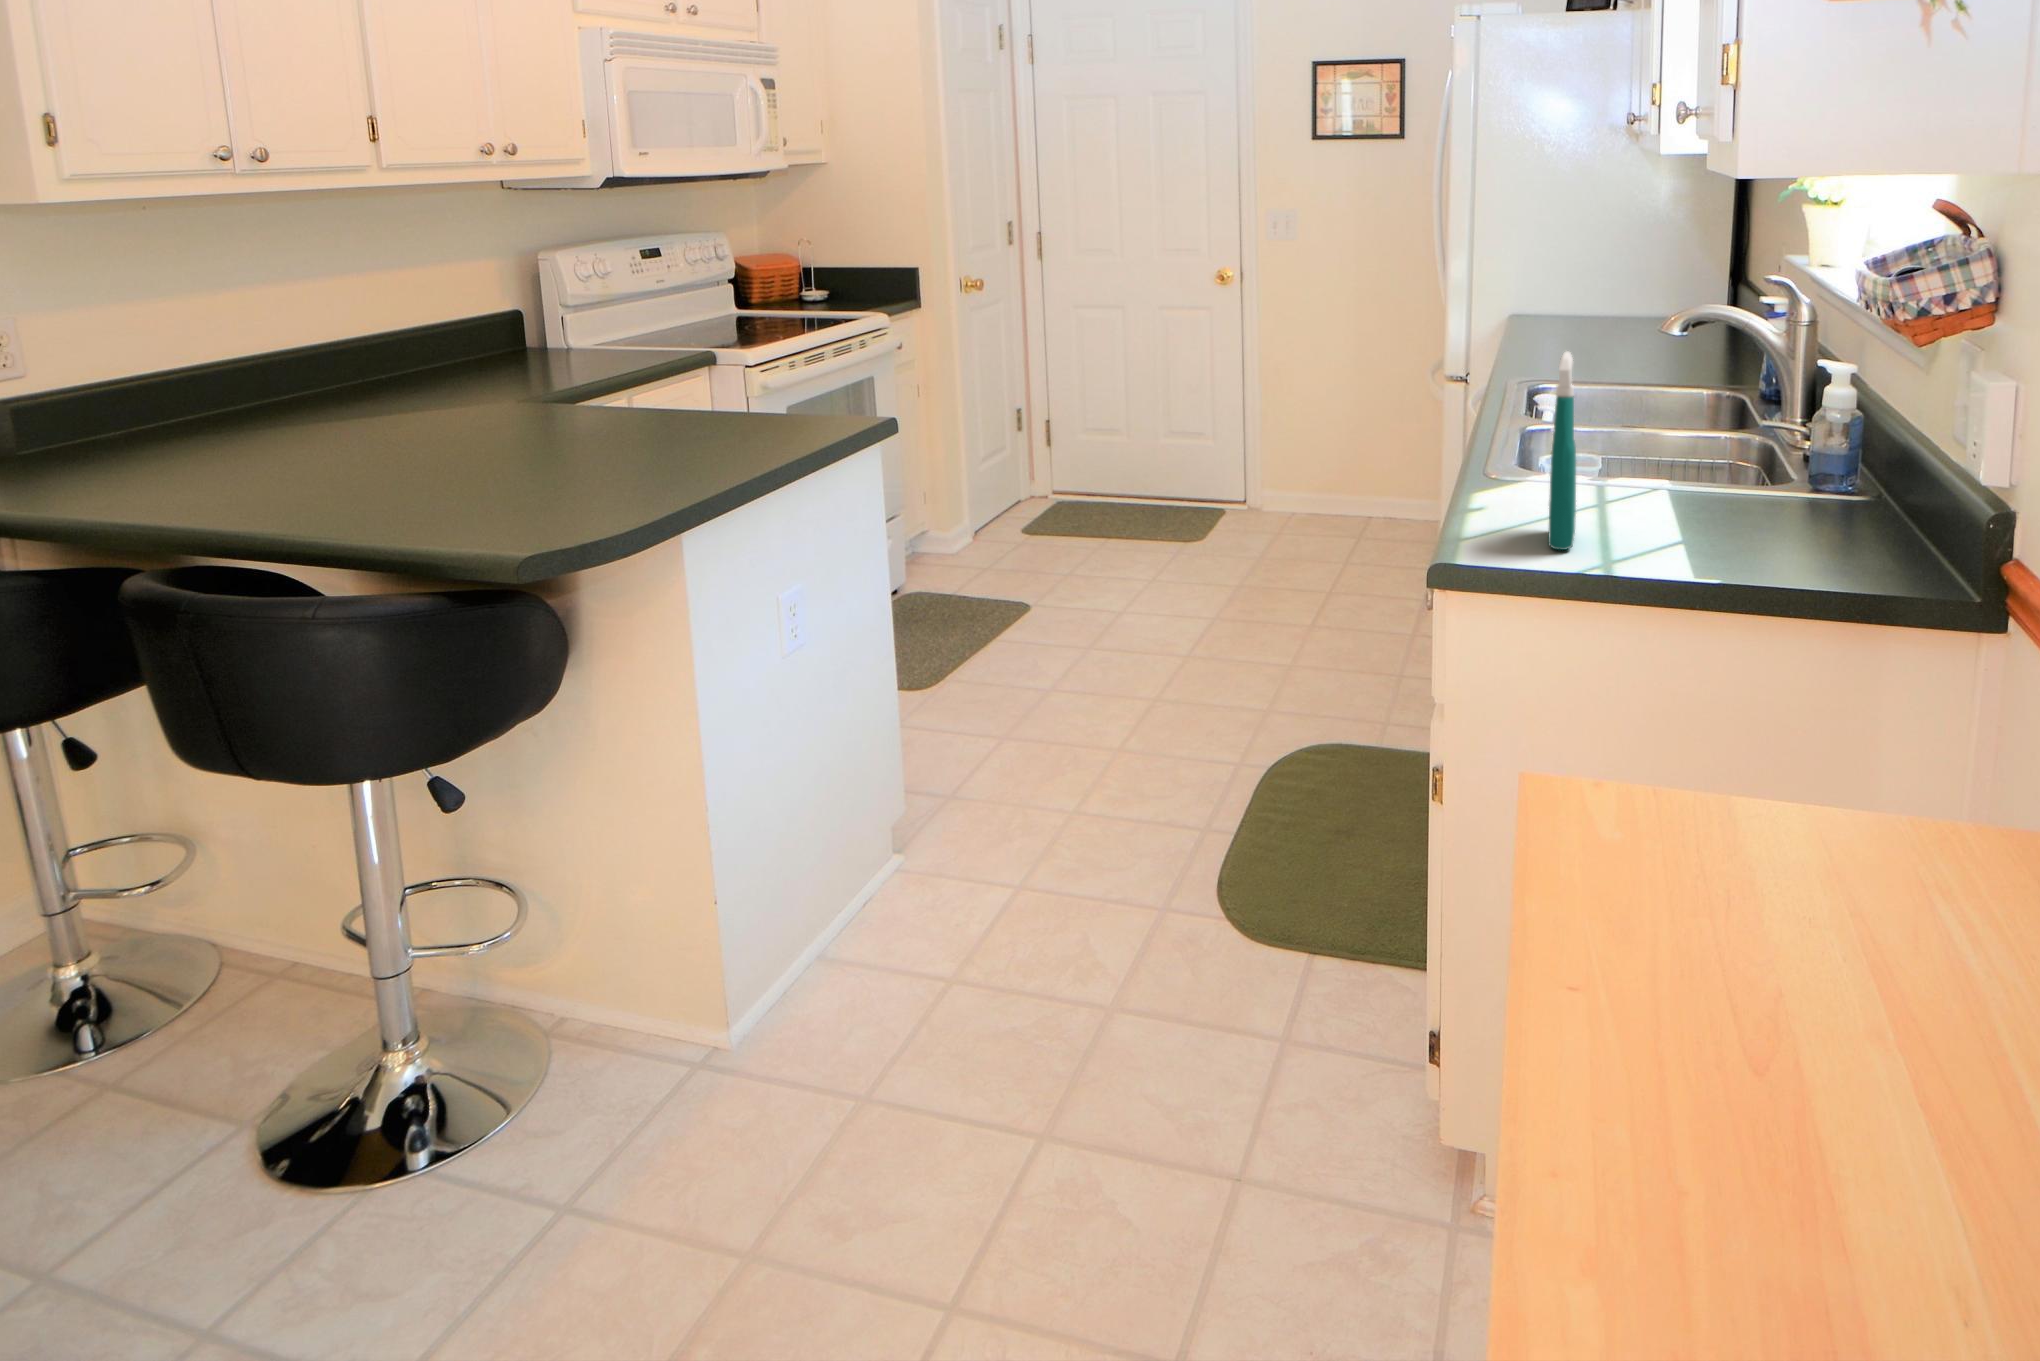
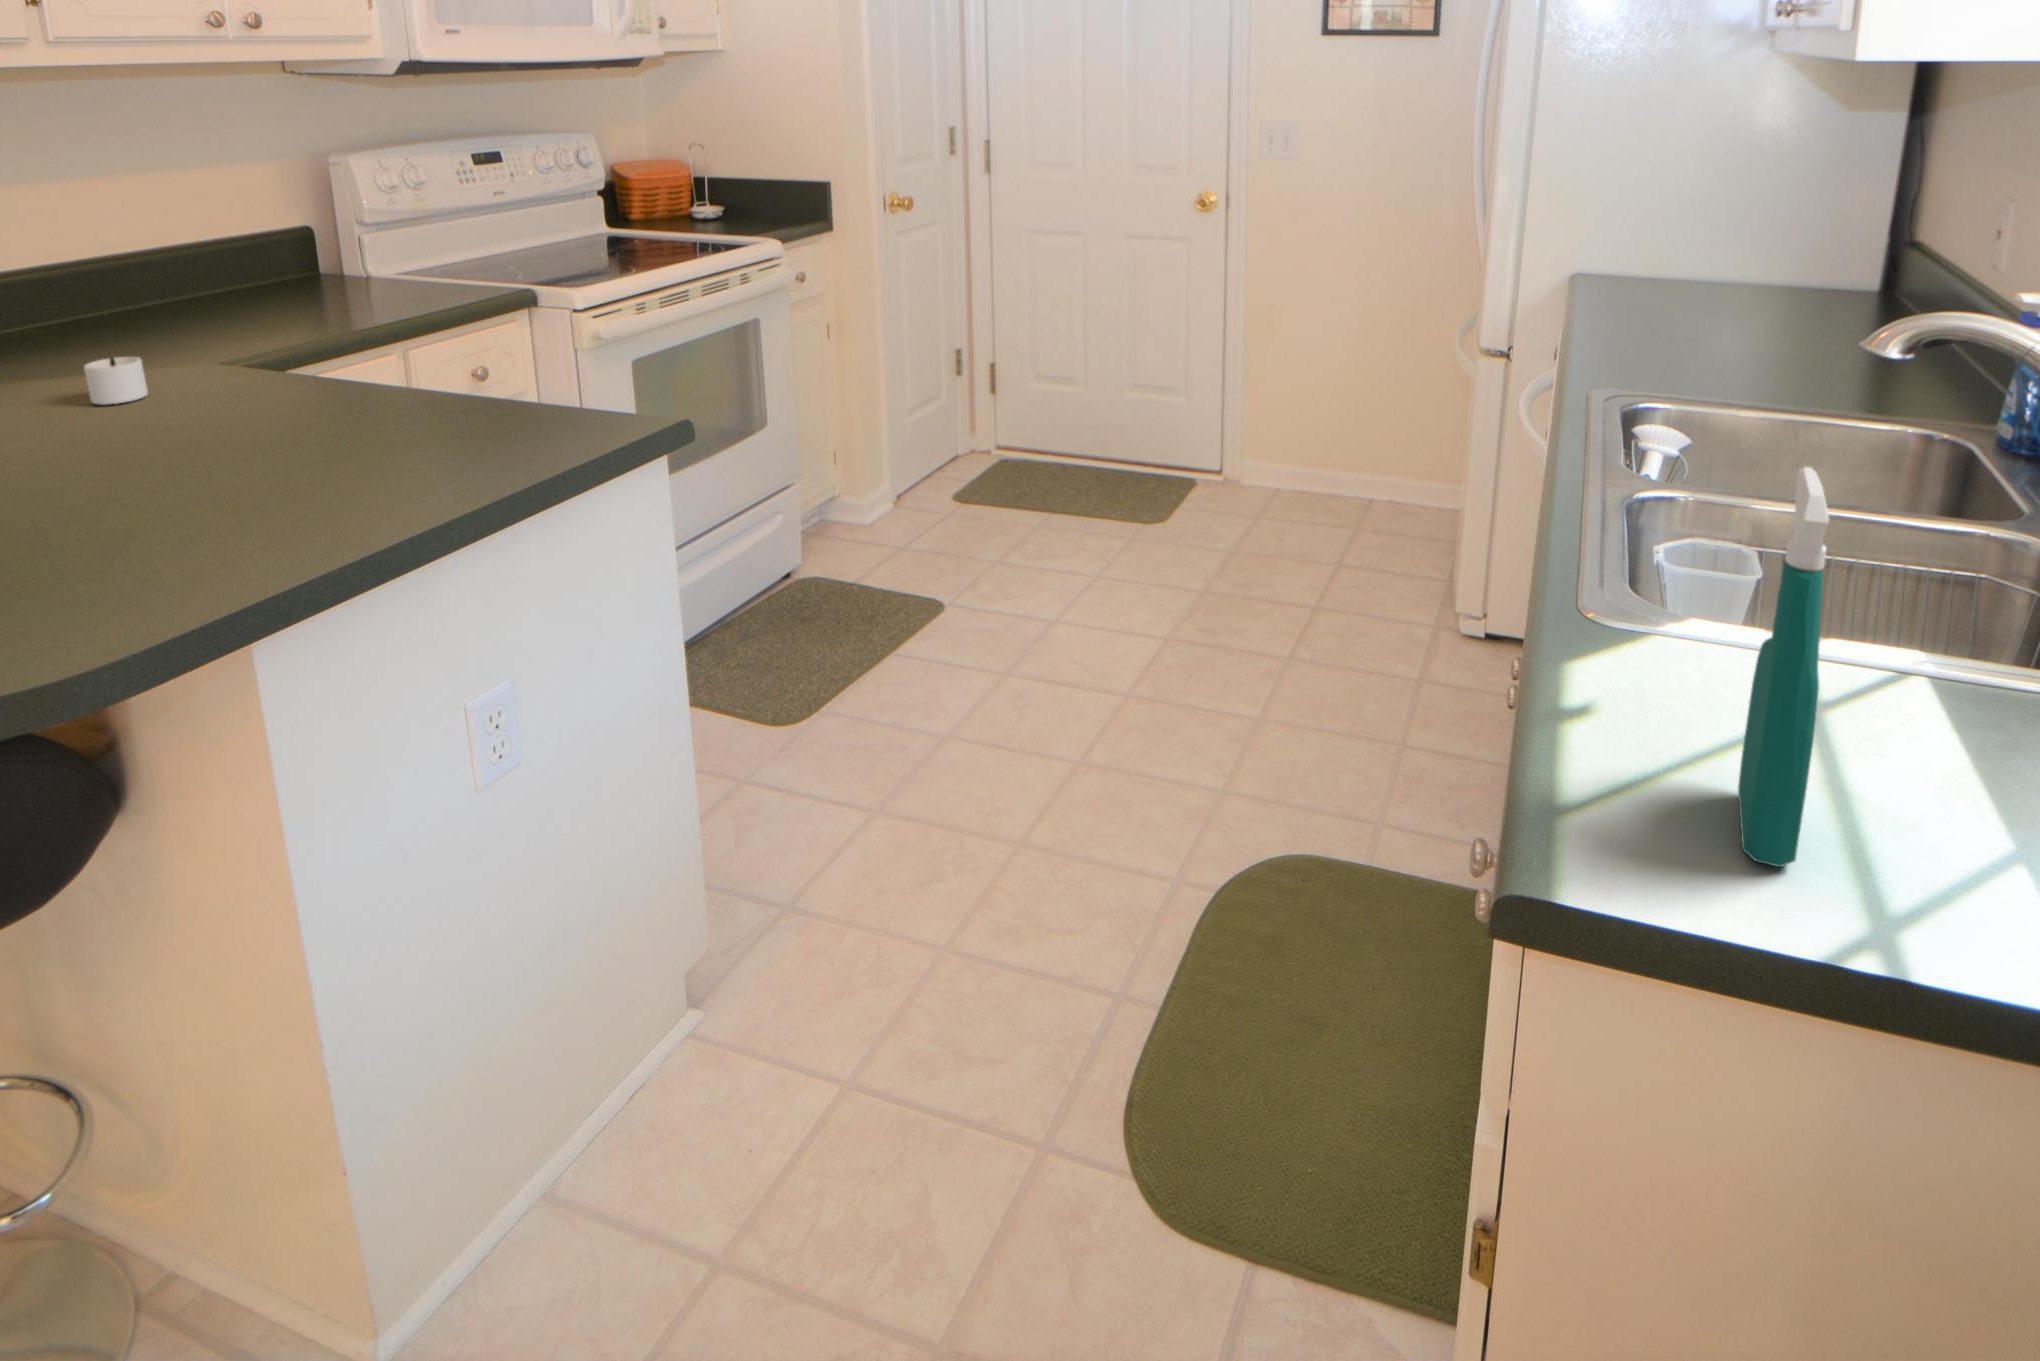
candle: none [443,391,502,425] -> present [84,357,148,405]

